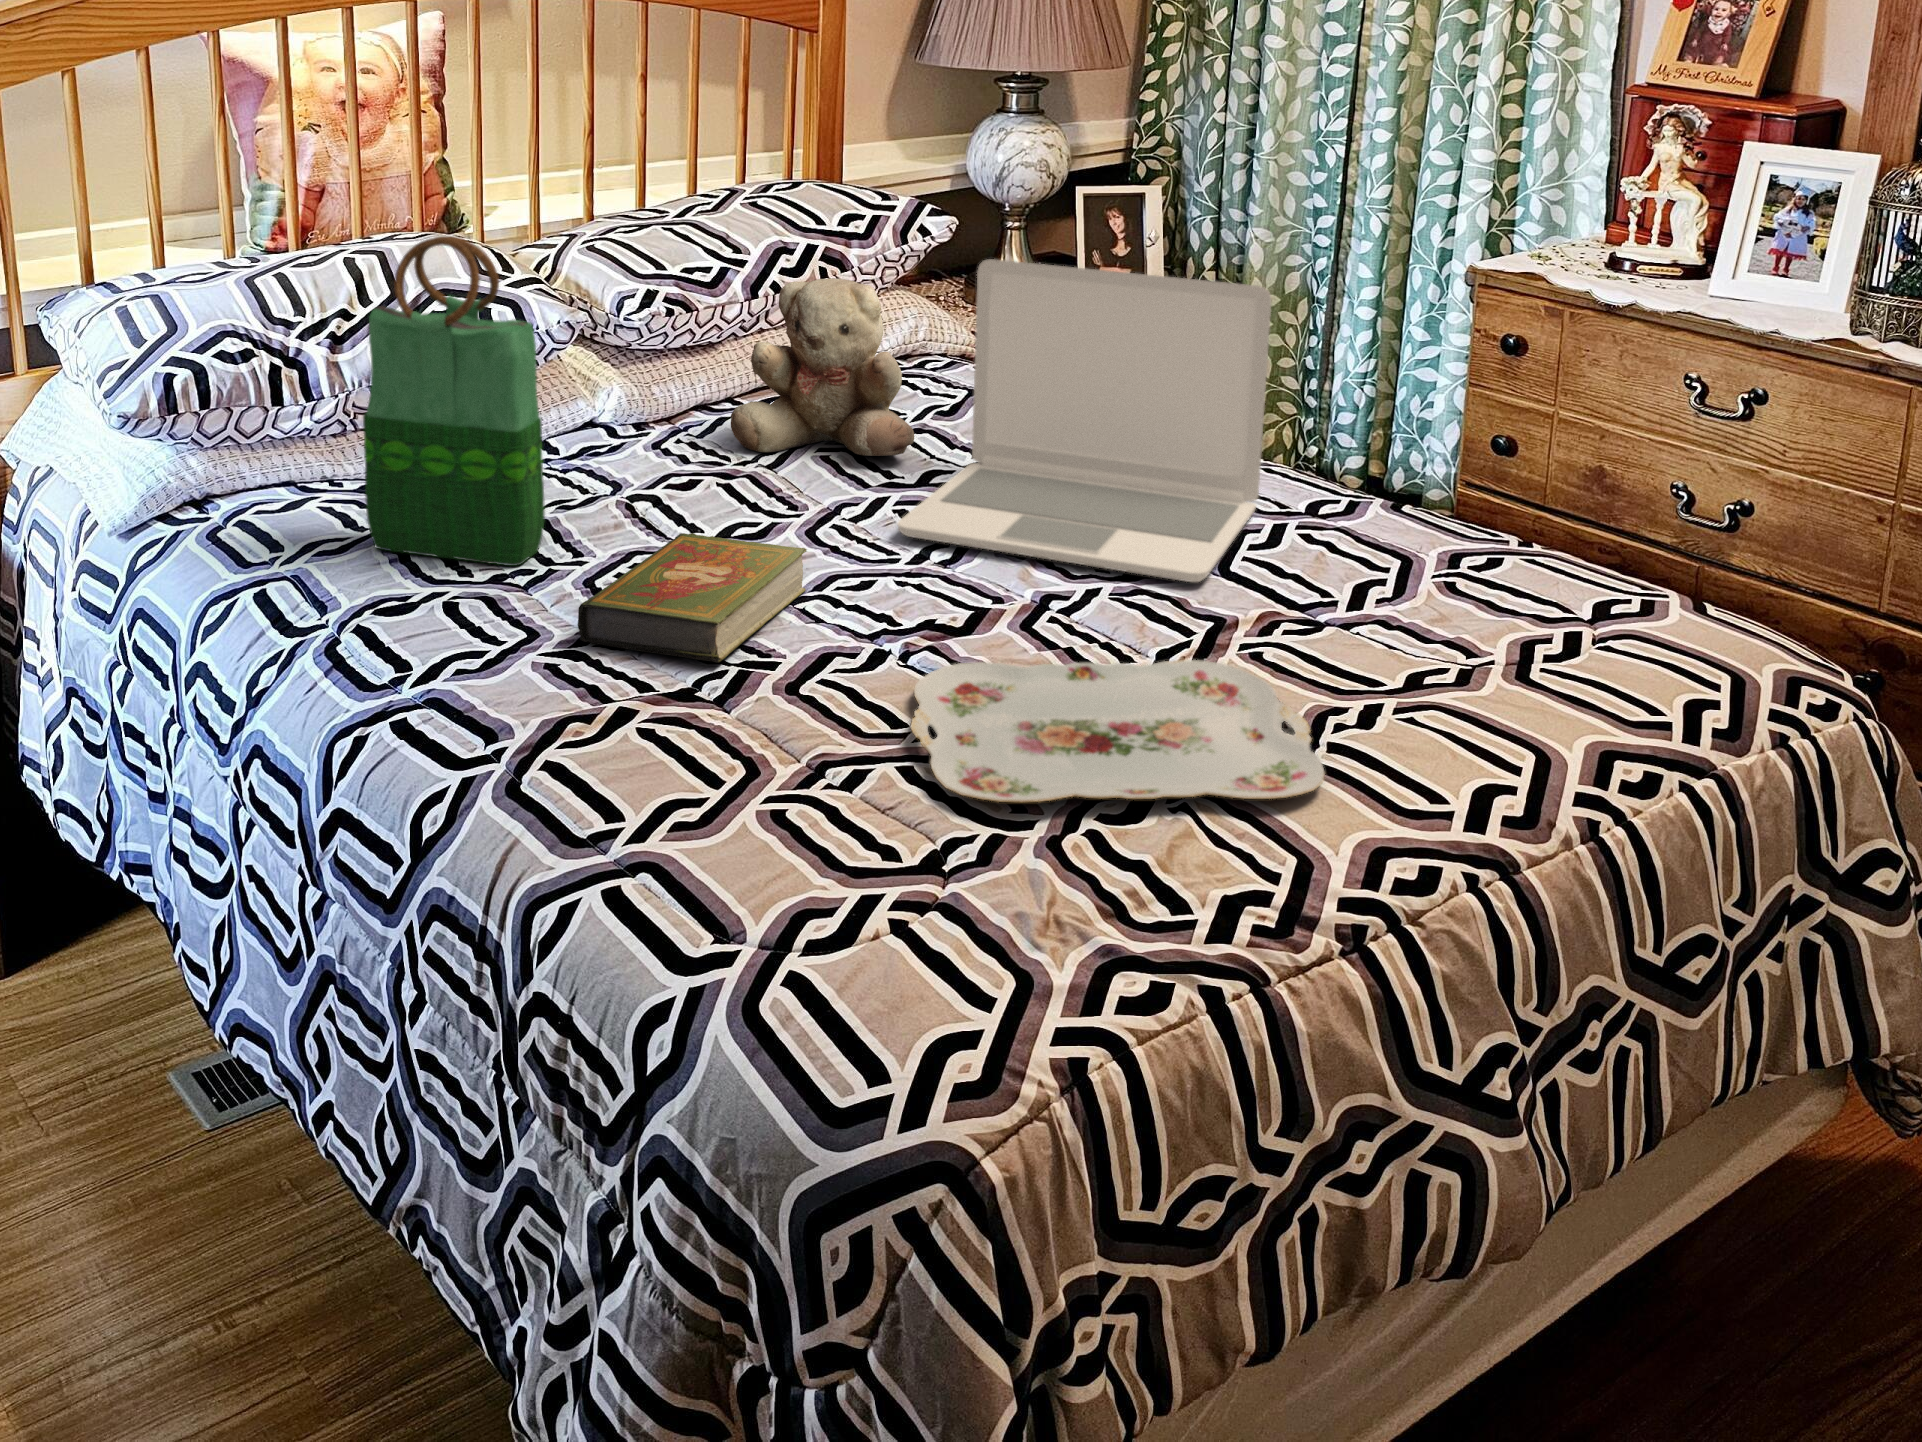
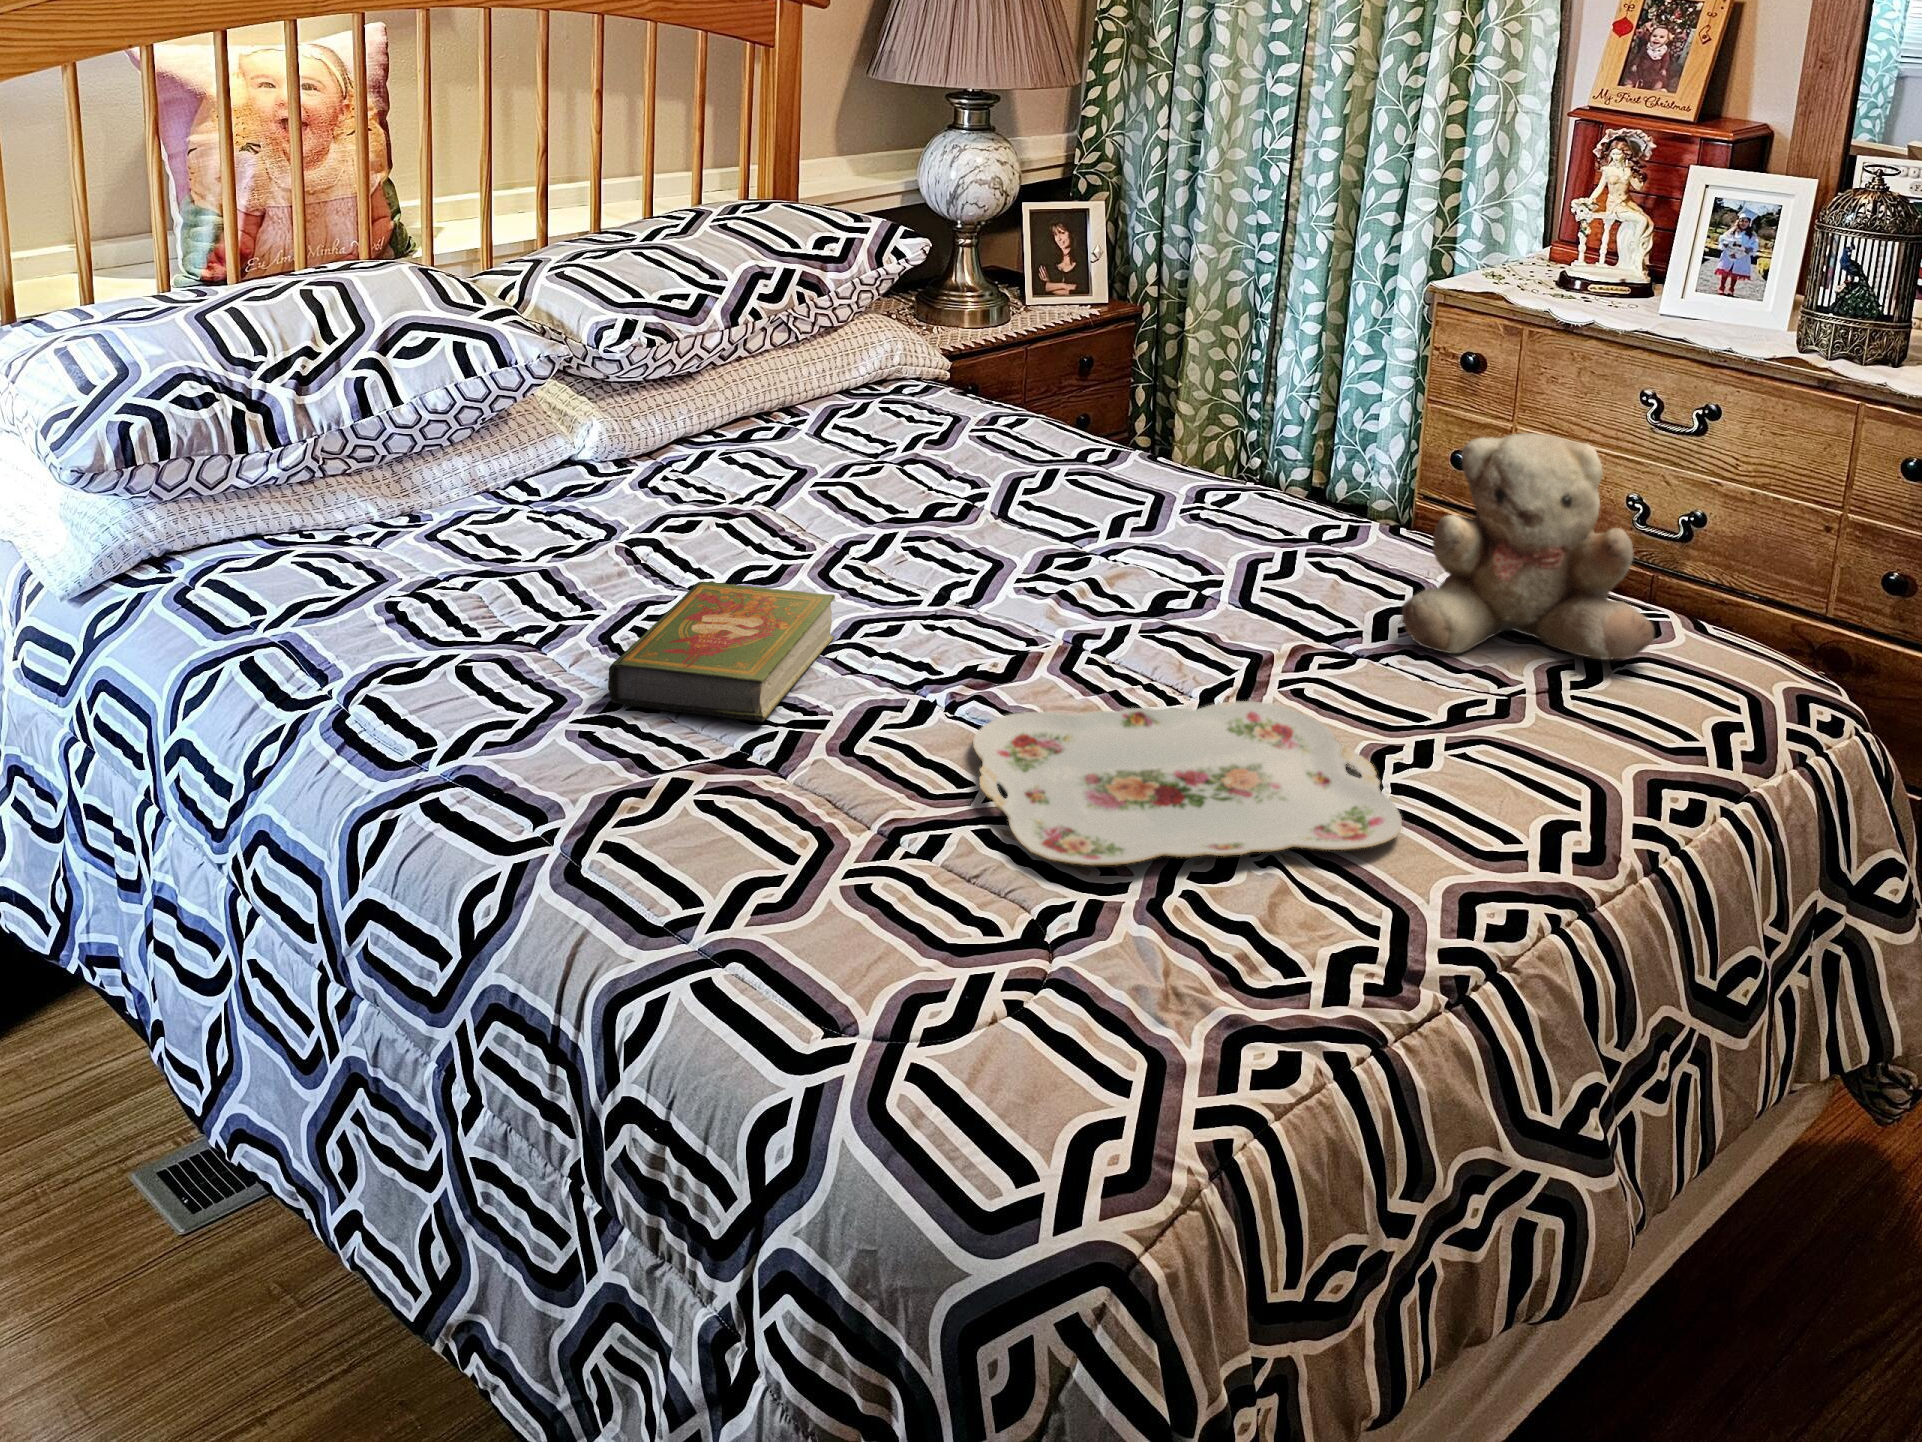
tote bag: present [363,236,545,566] -> none [354,273,550,620]
laptop: present [898,259,1271,582] -> none [915,288,1282,617]
teddy bear: present [731,278,914,456] -> present [1402,433,1654,660]

